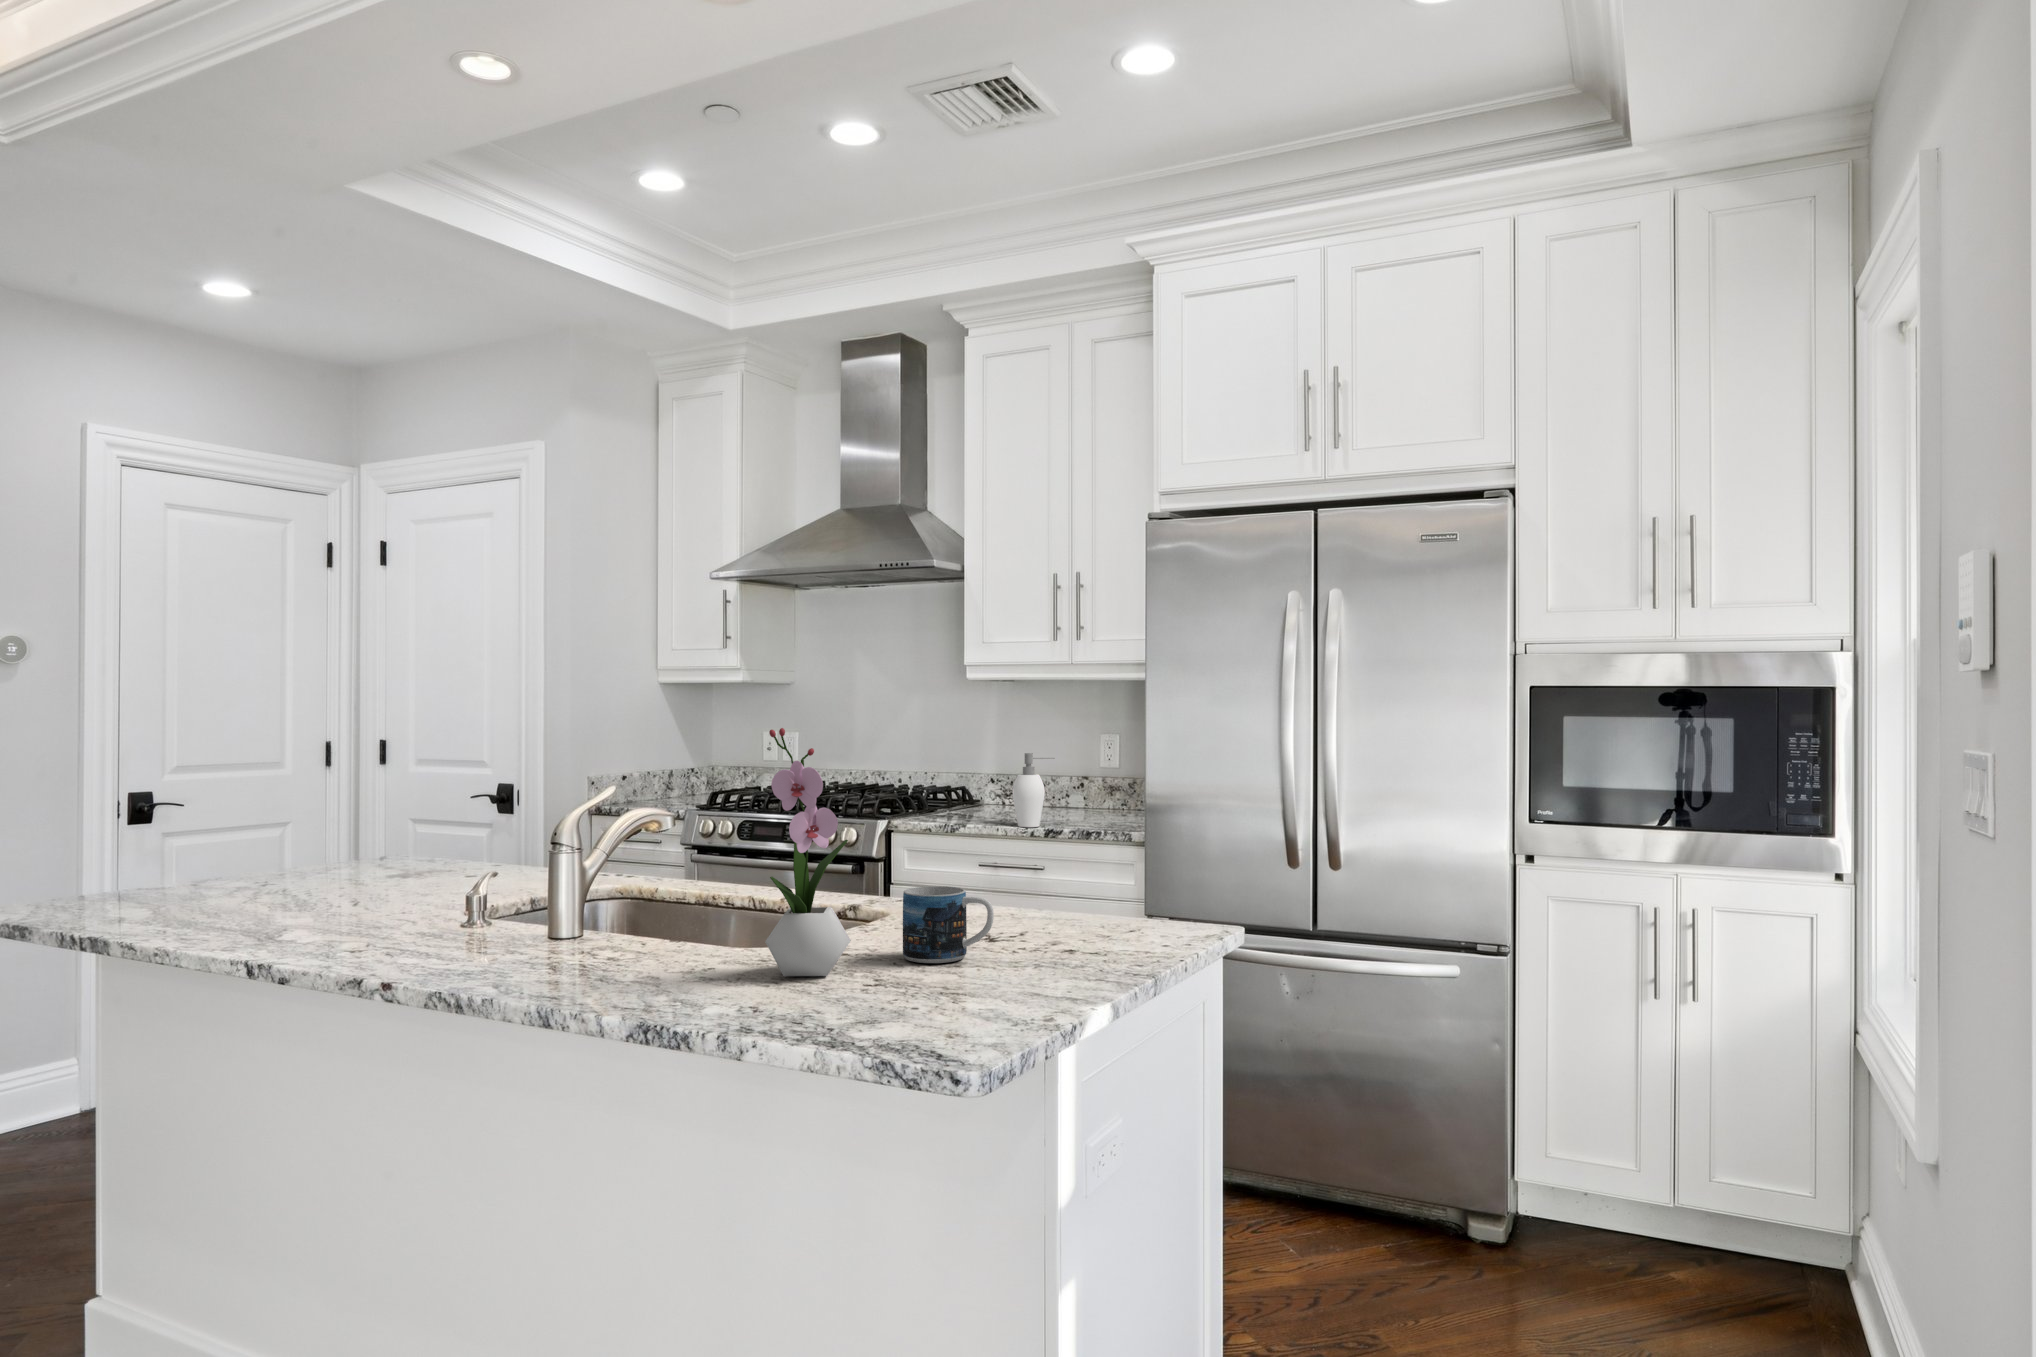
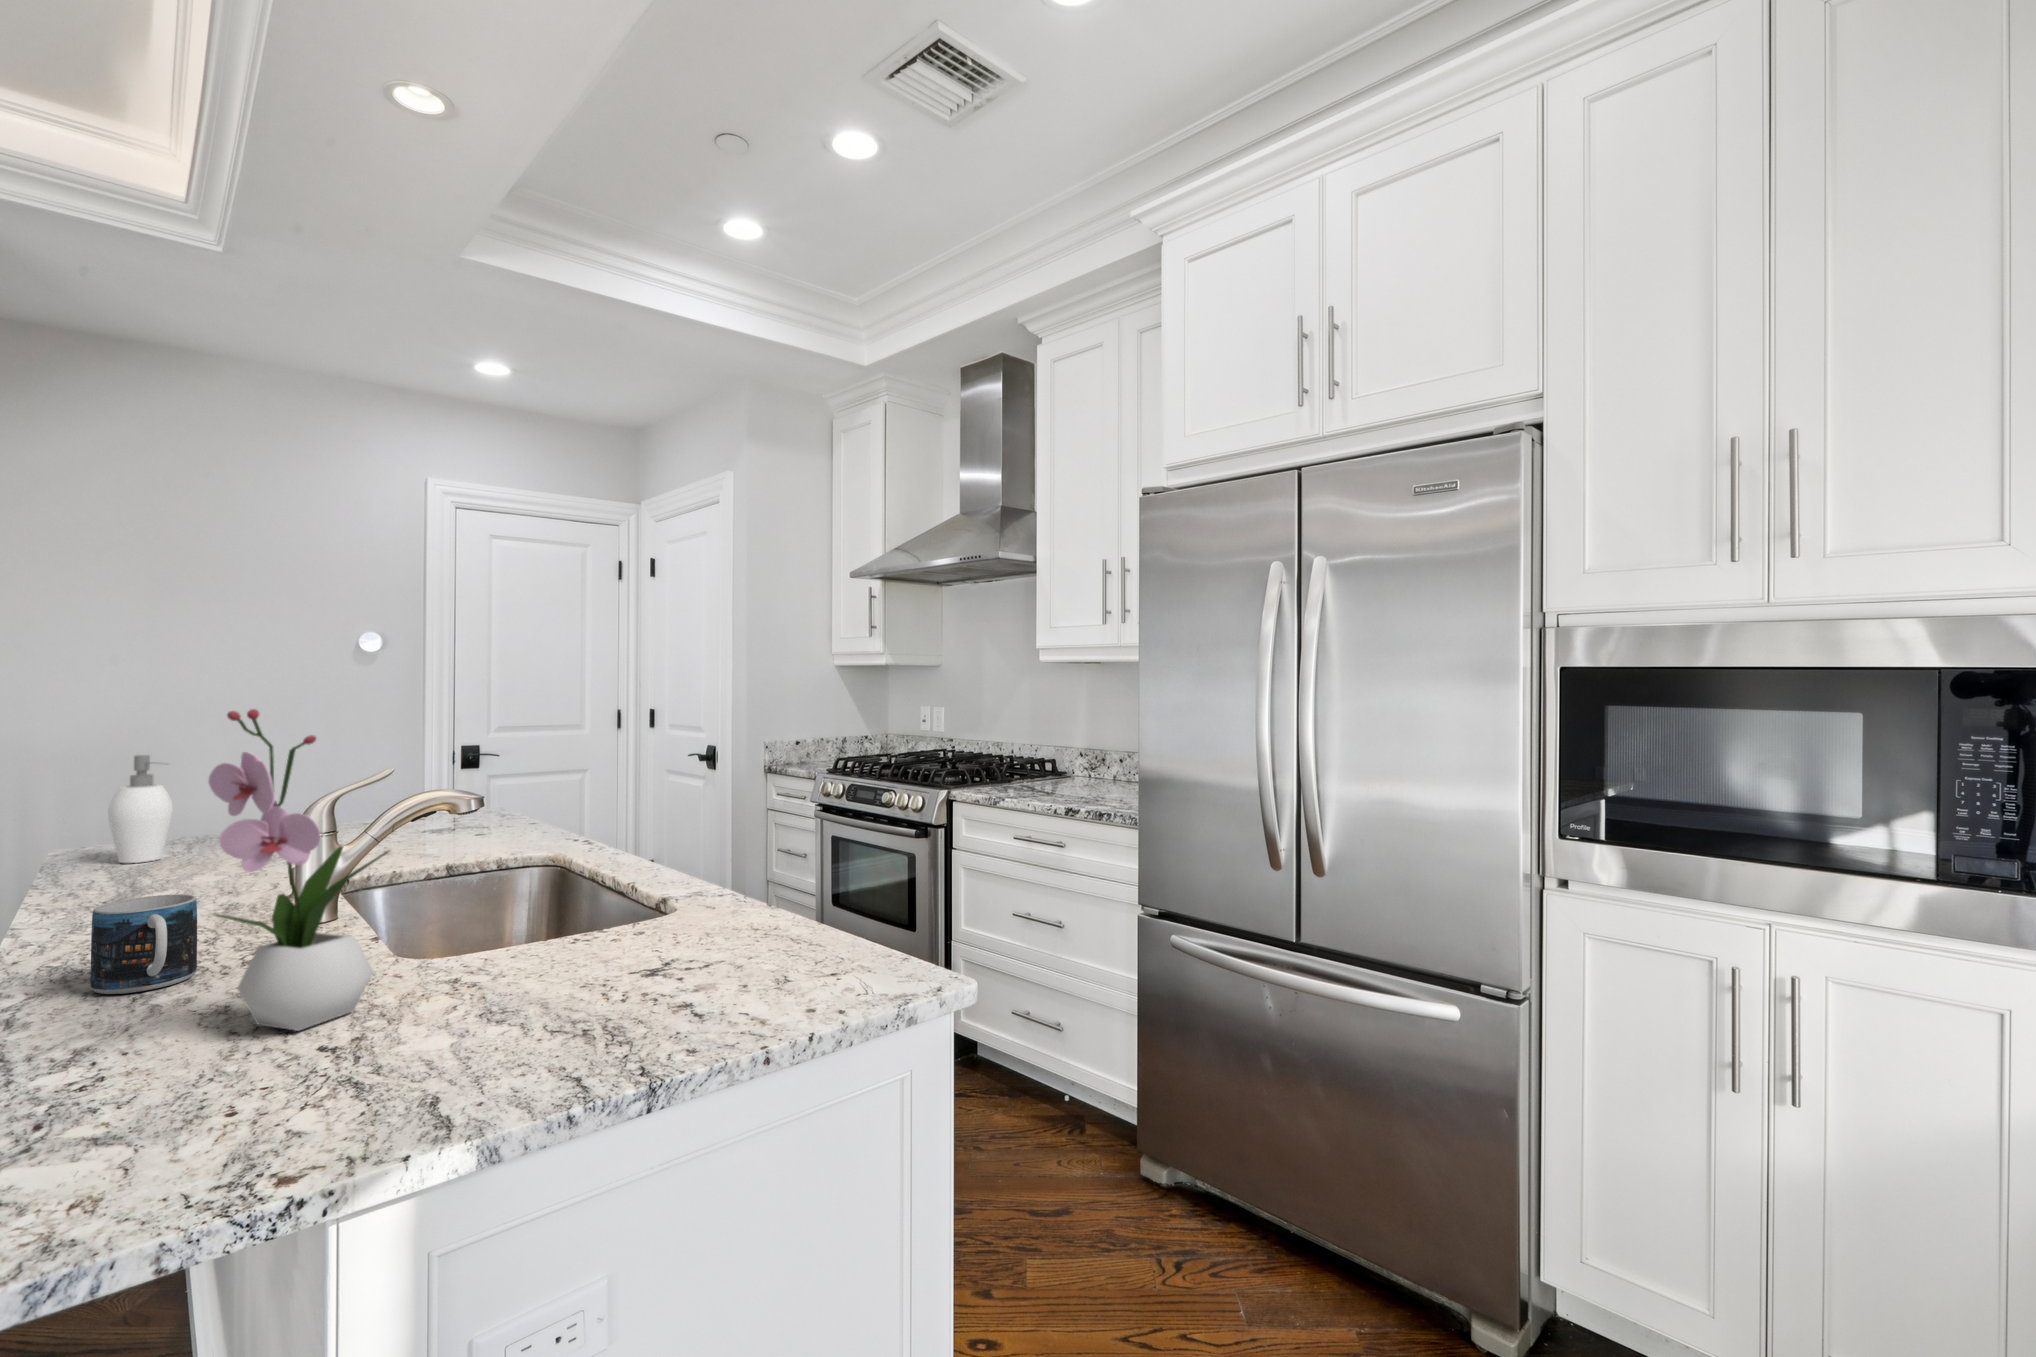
soap dispenser: present [1012,753,1054,827] -> present [108,755,173,863]
mug: present [903,886,994,963] -> present [91,894,197,994]

